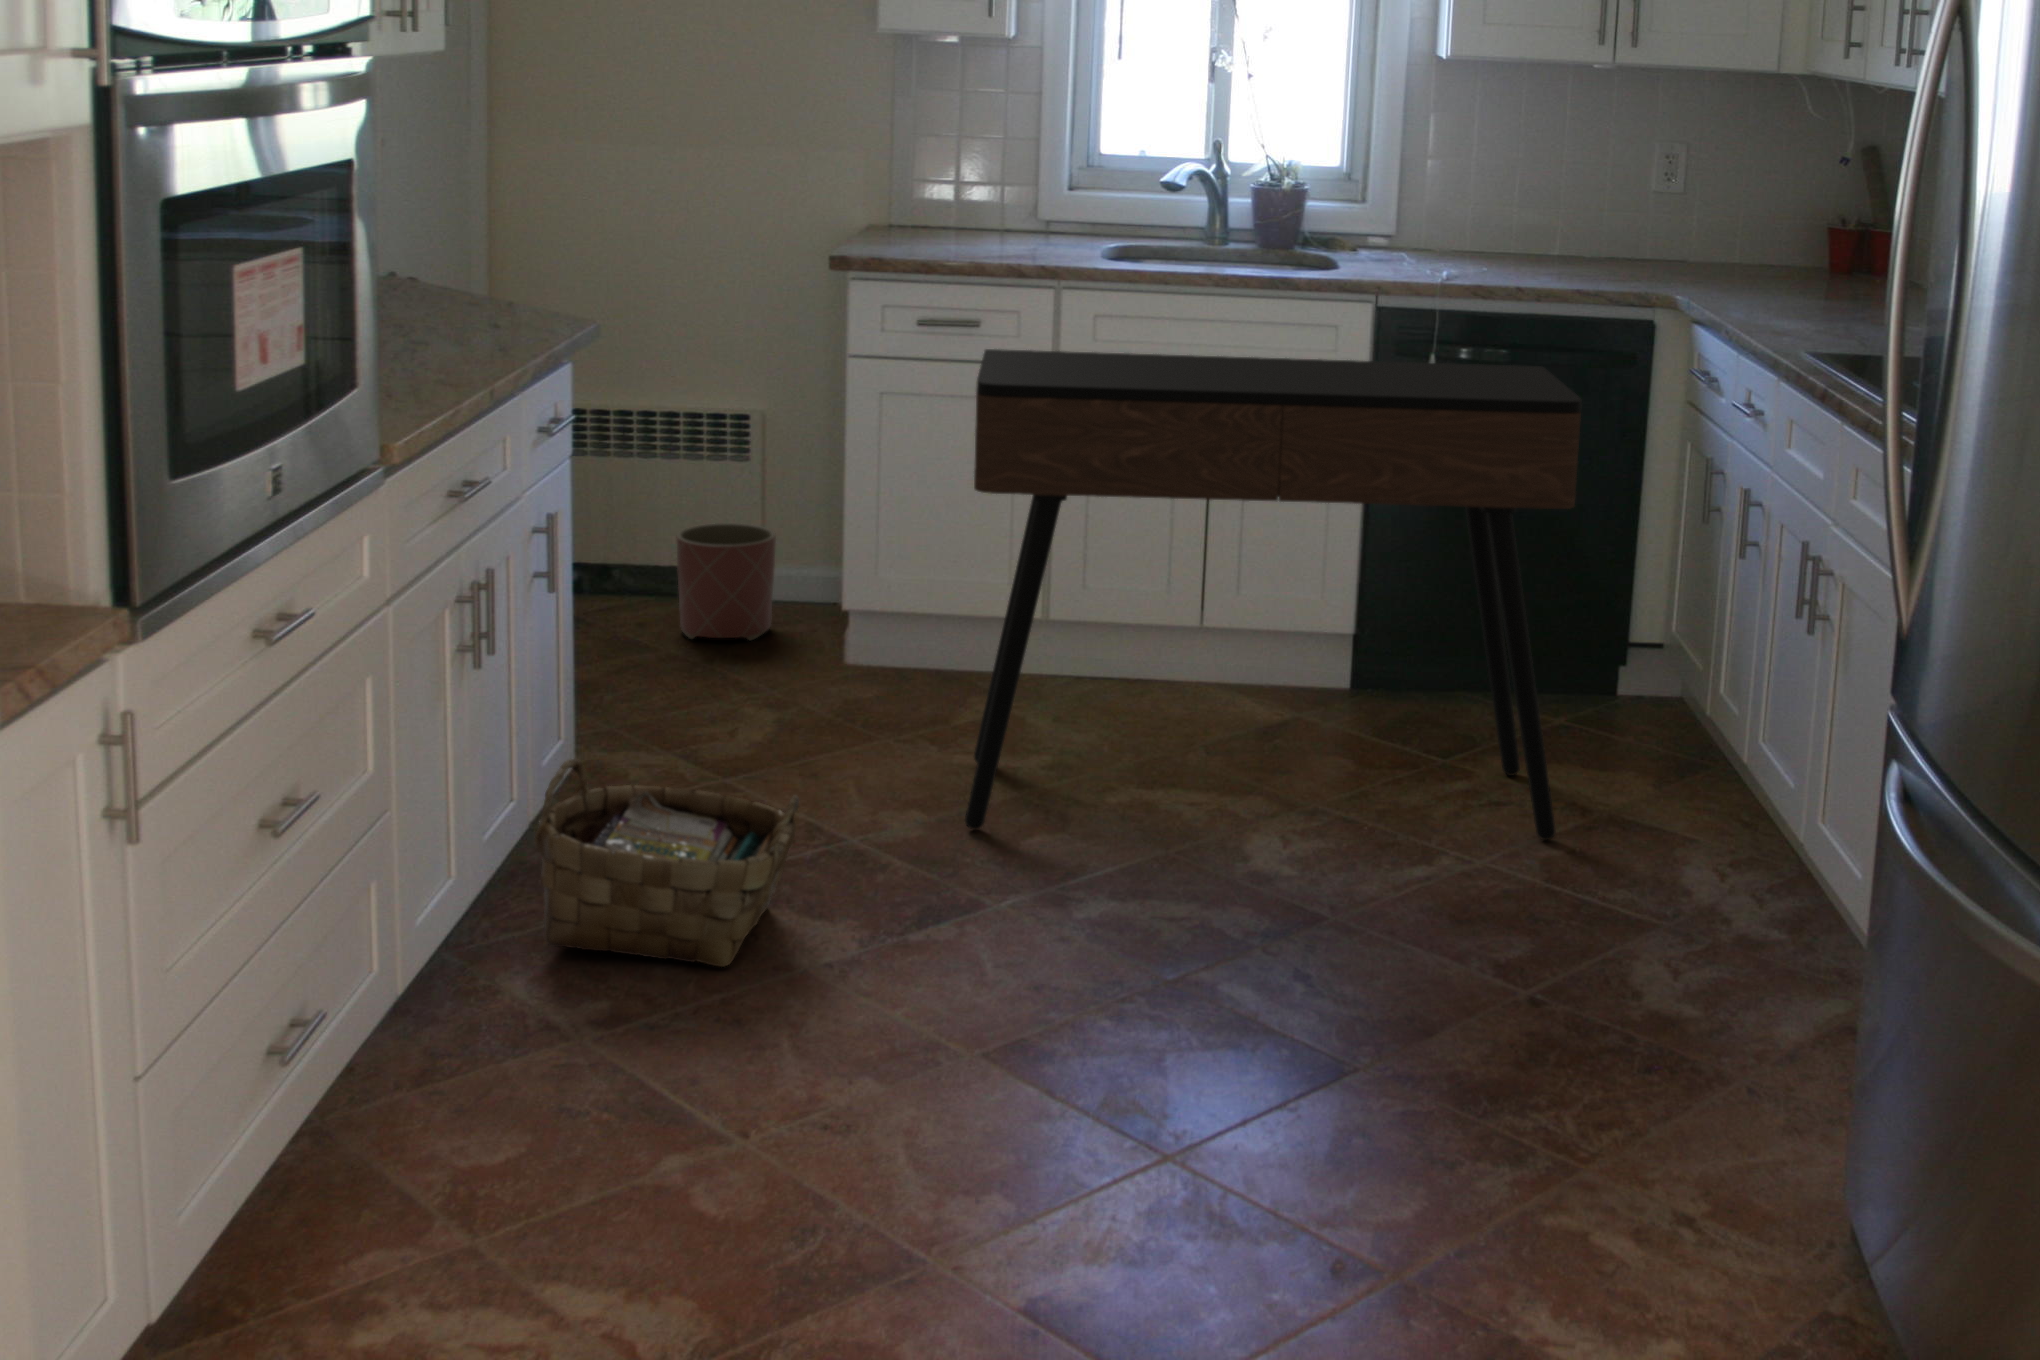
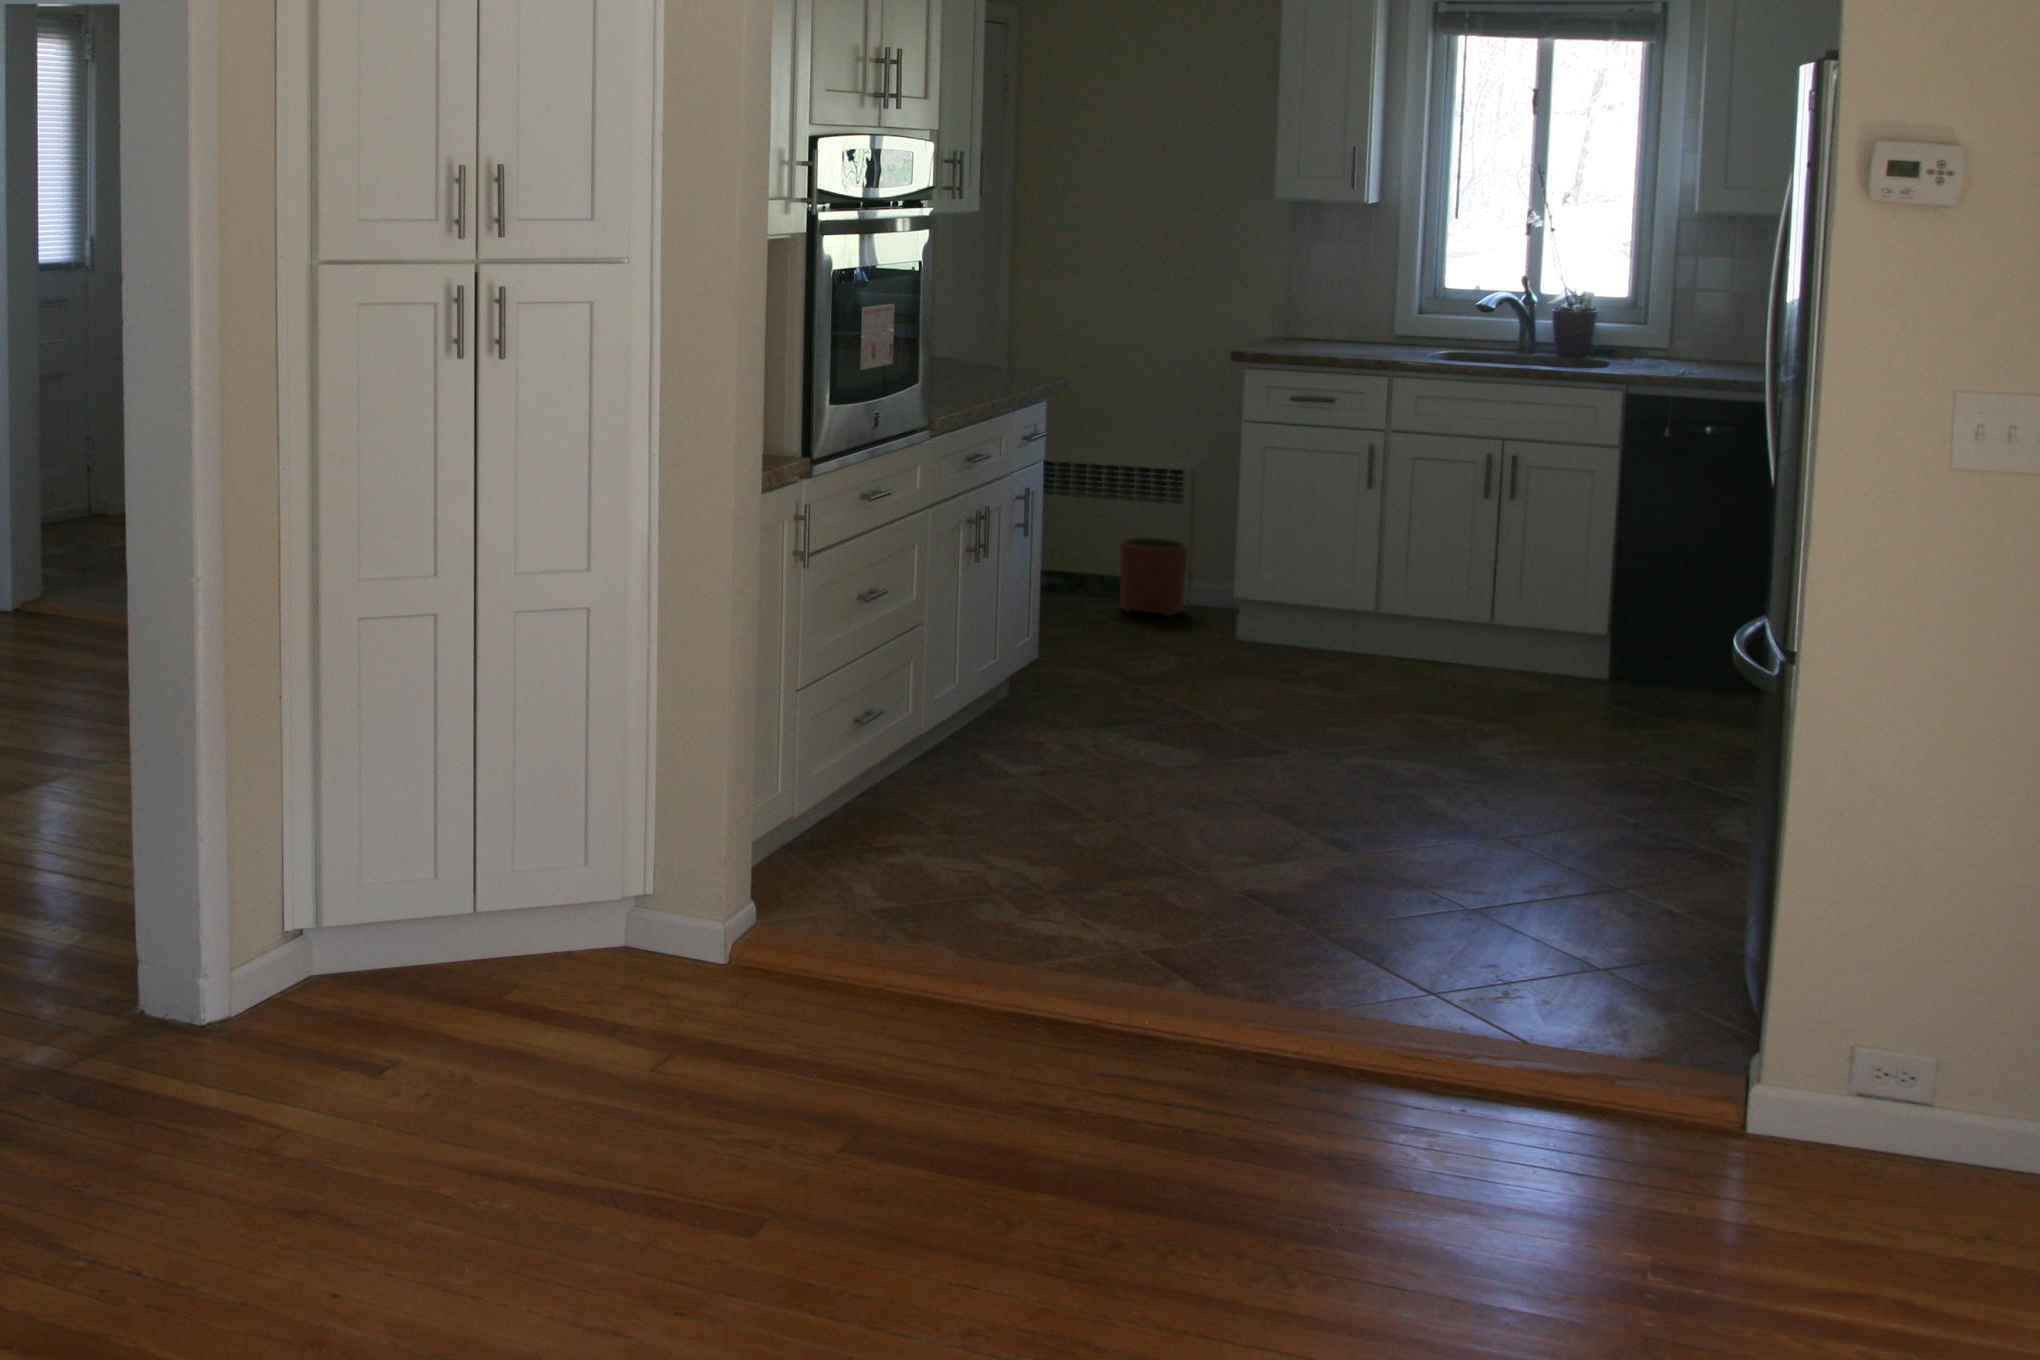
console table: present [965,349,1582,840] -> none [1283,407,1740,768]
woven basket: present [534,759,799,967] -> none [1004,628,1164,756]

